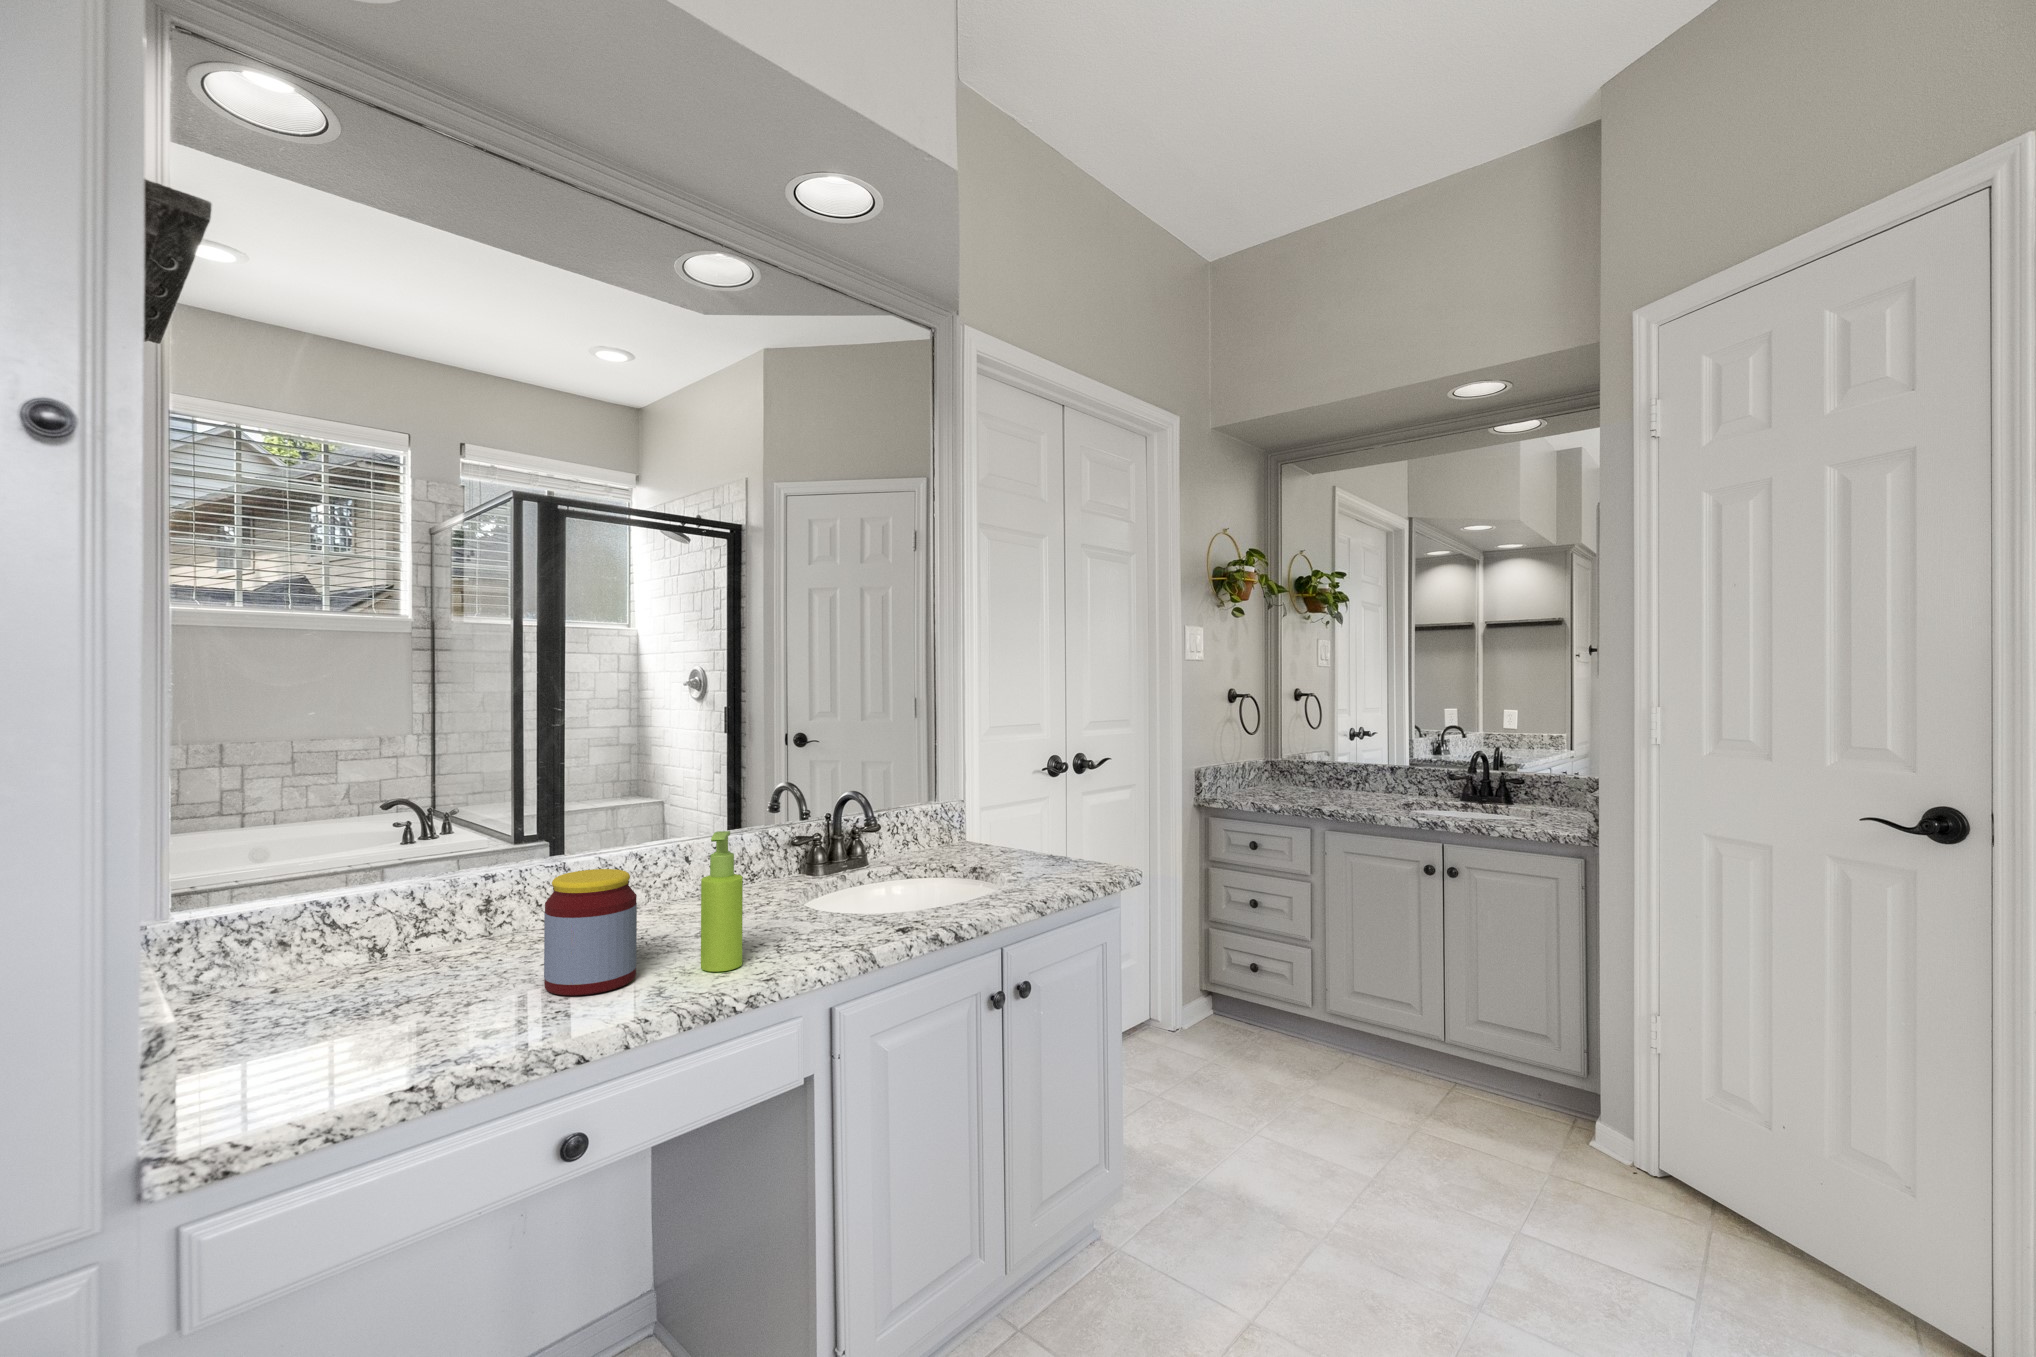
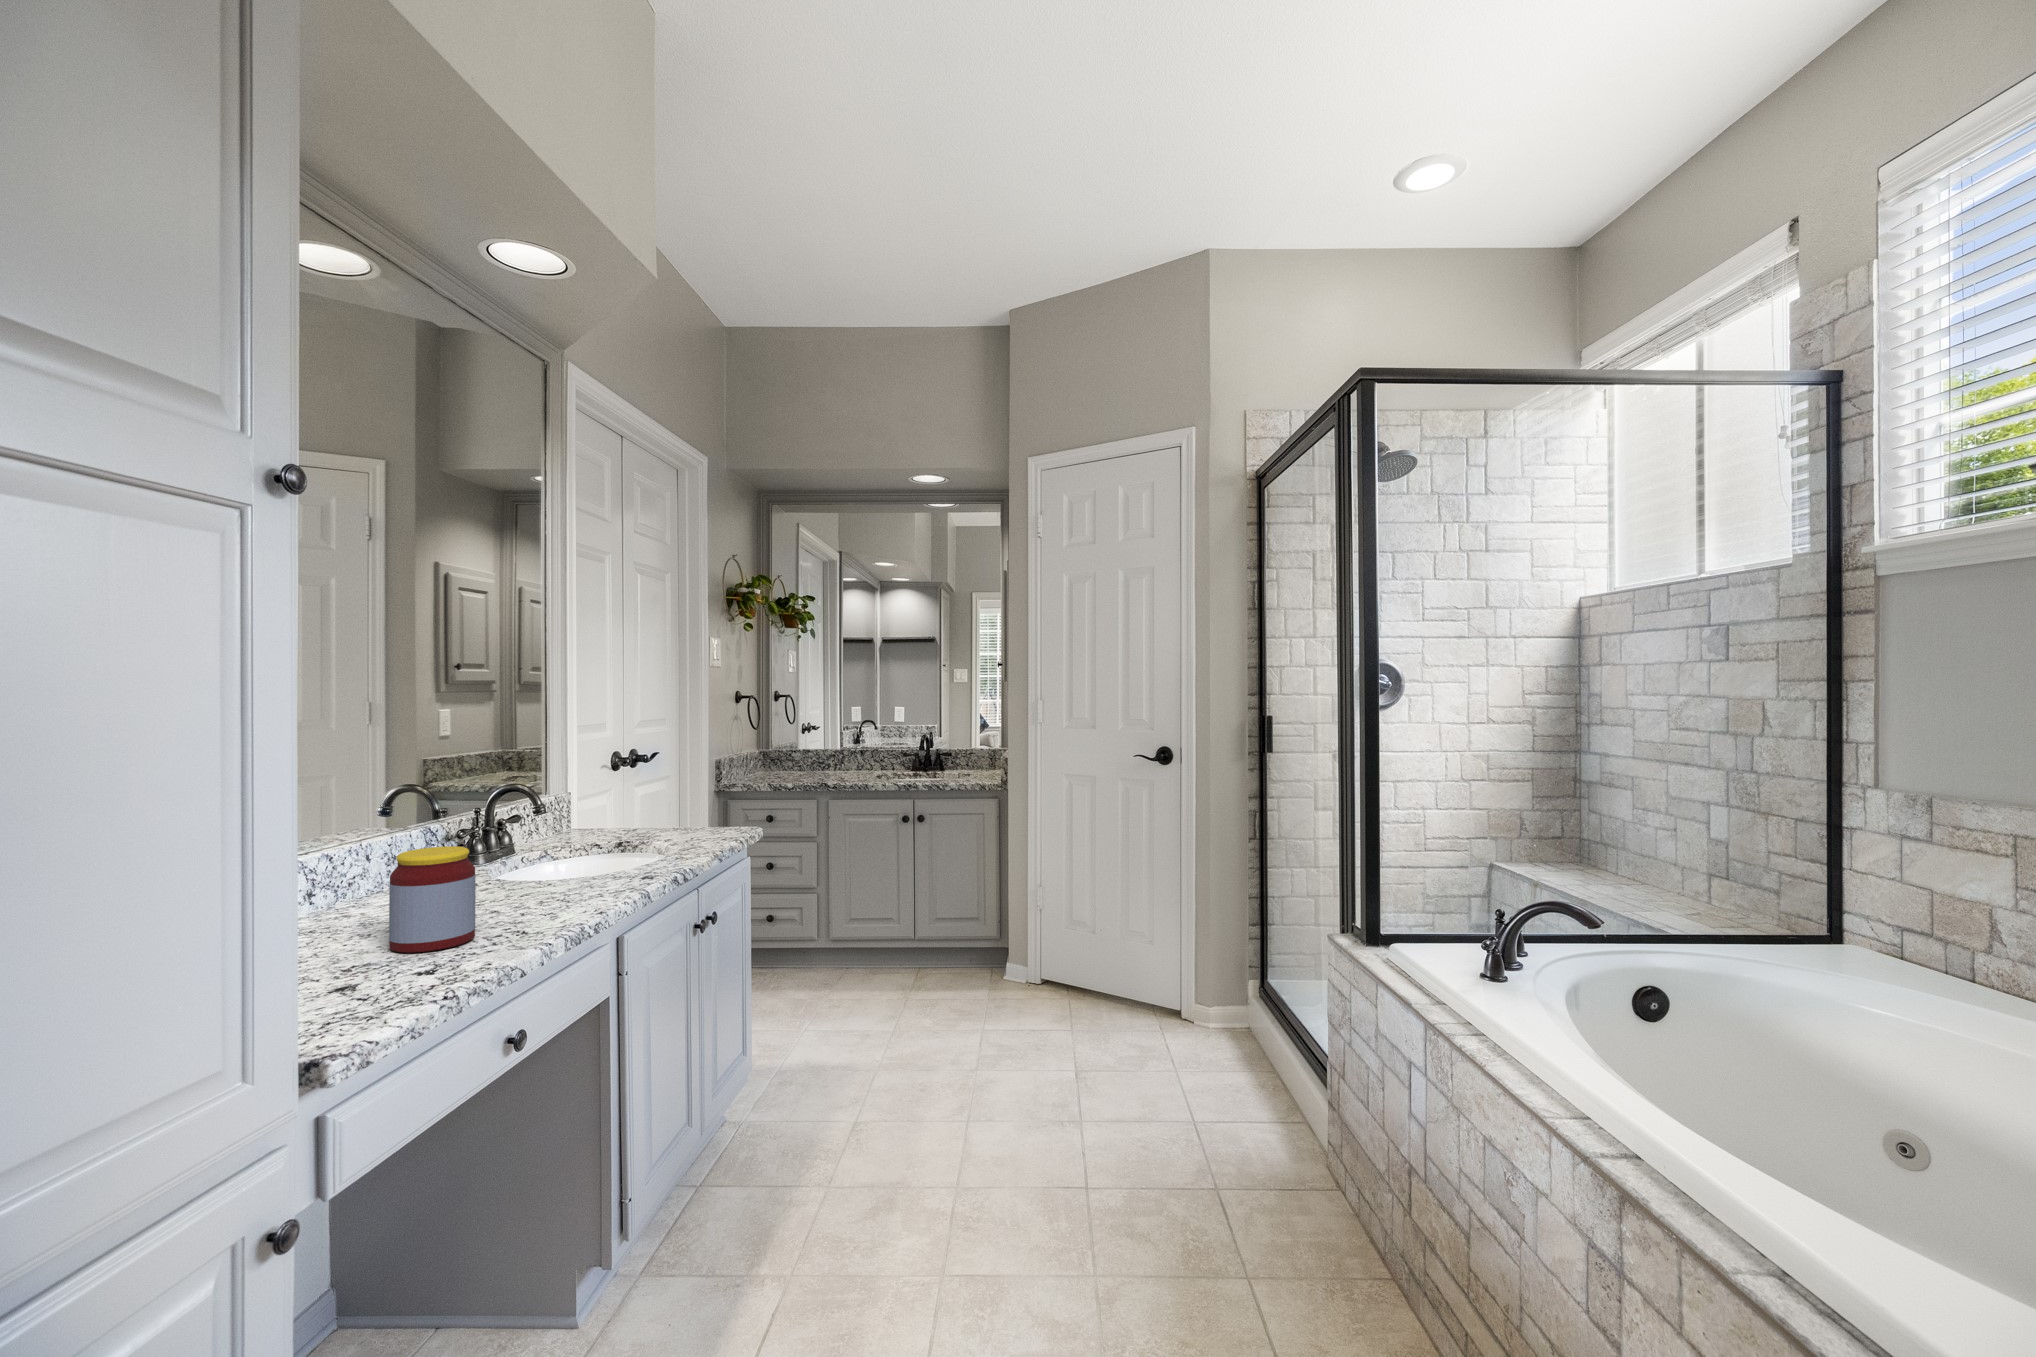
soap dispenser: present [701,831,743,972] -> none [514,807,551,921]

